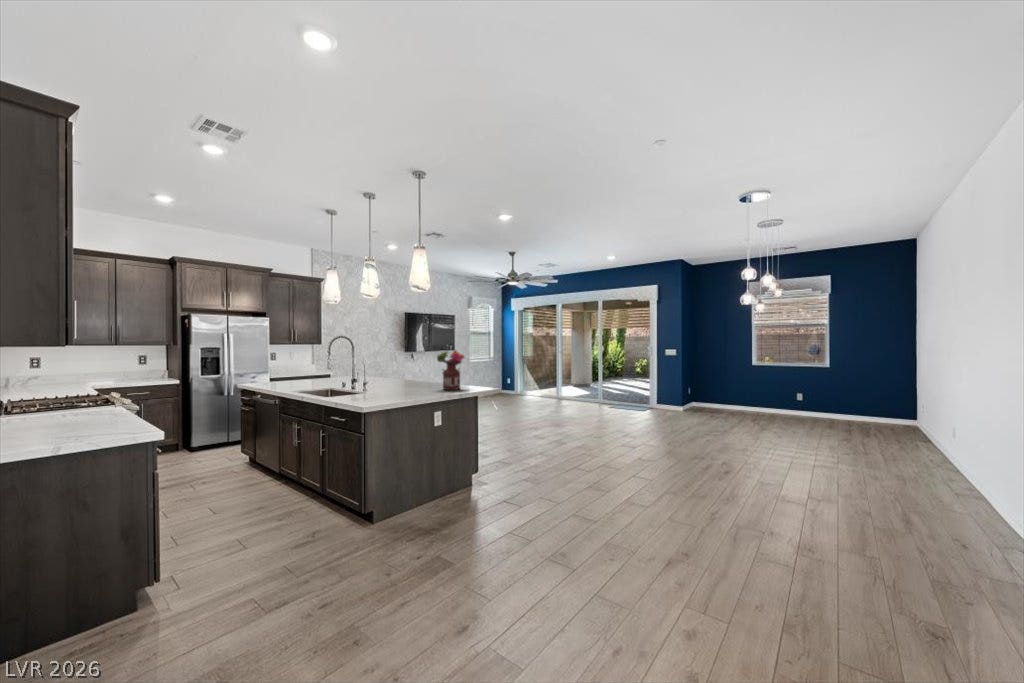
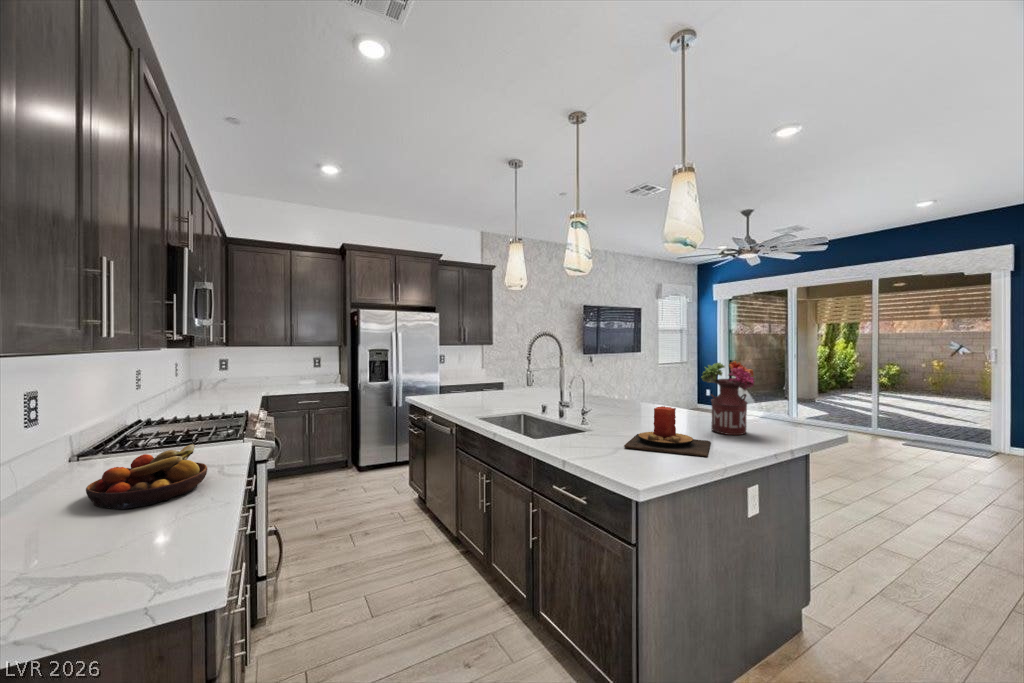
candle: none [384,374,435,397] -> present [624,406,711,457]
fruit bowl: none [44,398,119,426] -> present [86,444,207,509]

